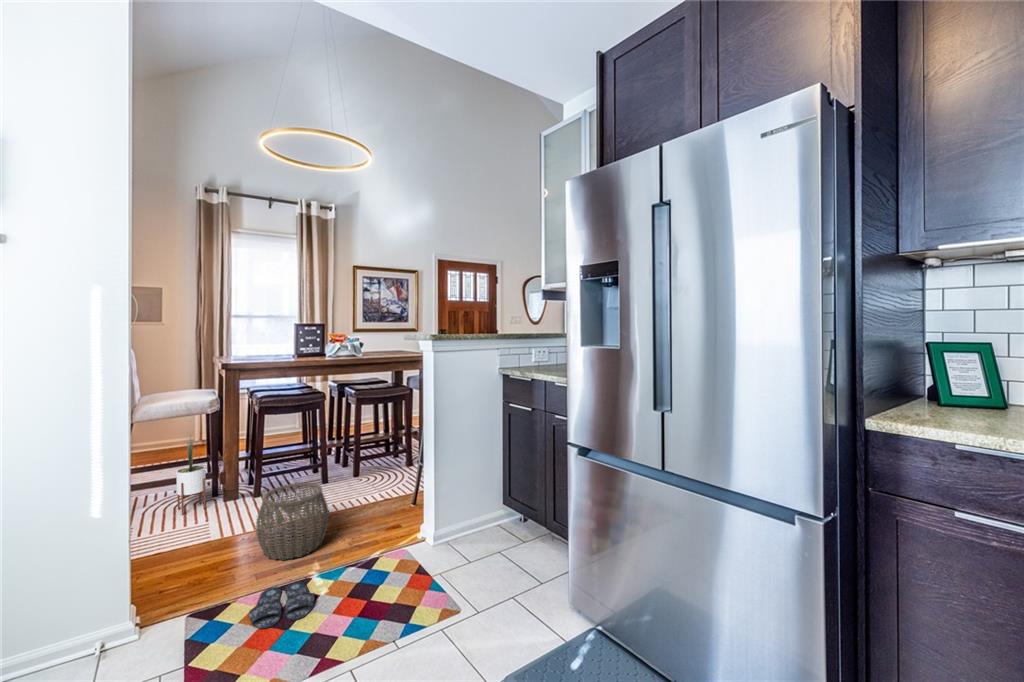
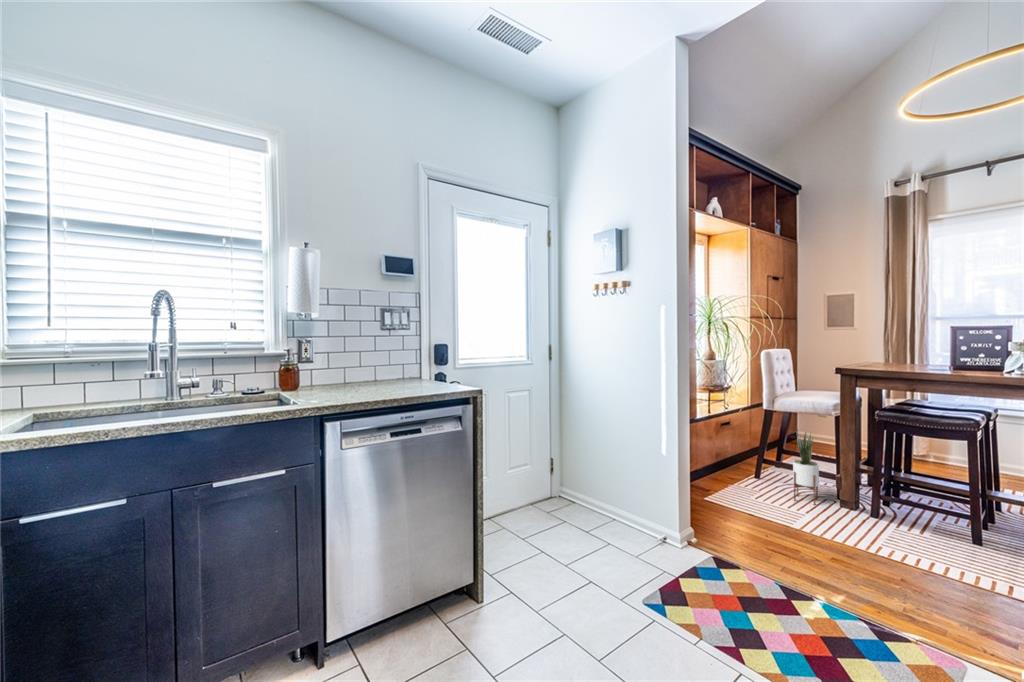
woven basket: present [256,483,329,560] -> none [796,500,886,587]
slippers: present [249,581,315,629] -> none [732,579,804,618]

